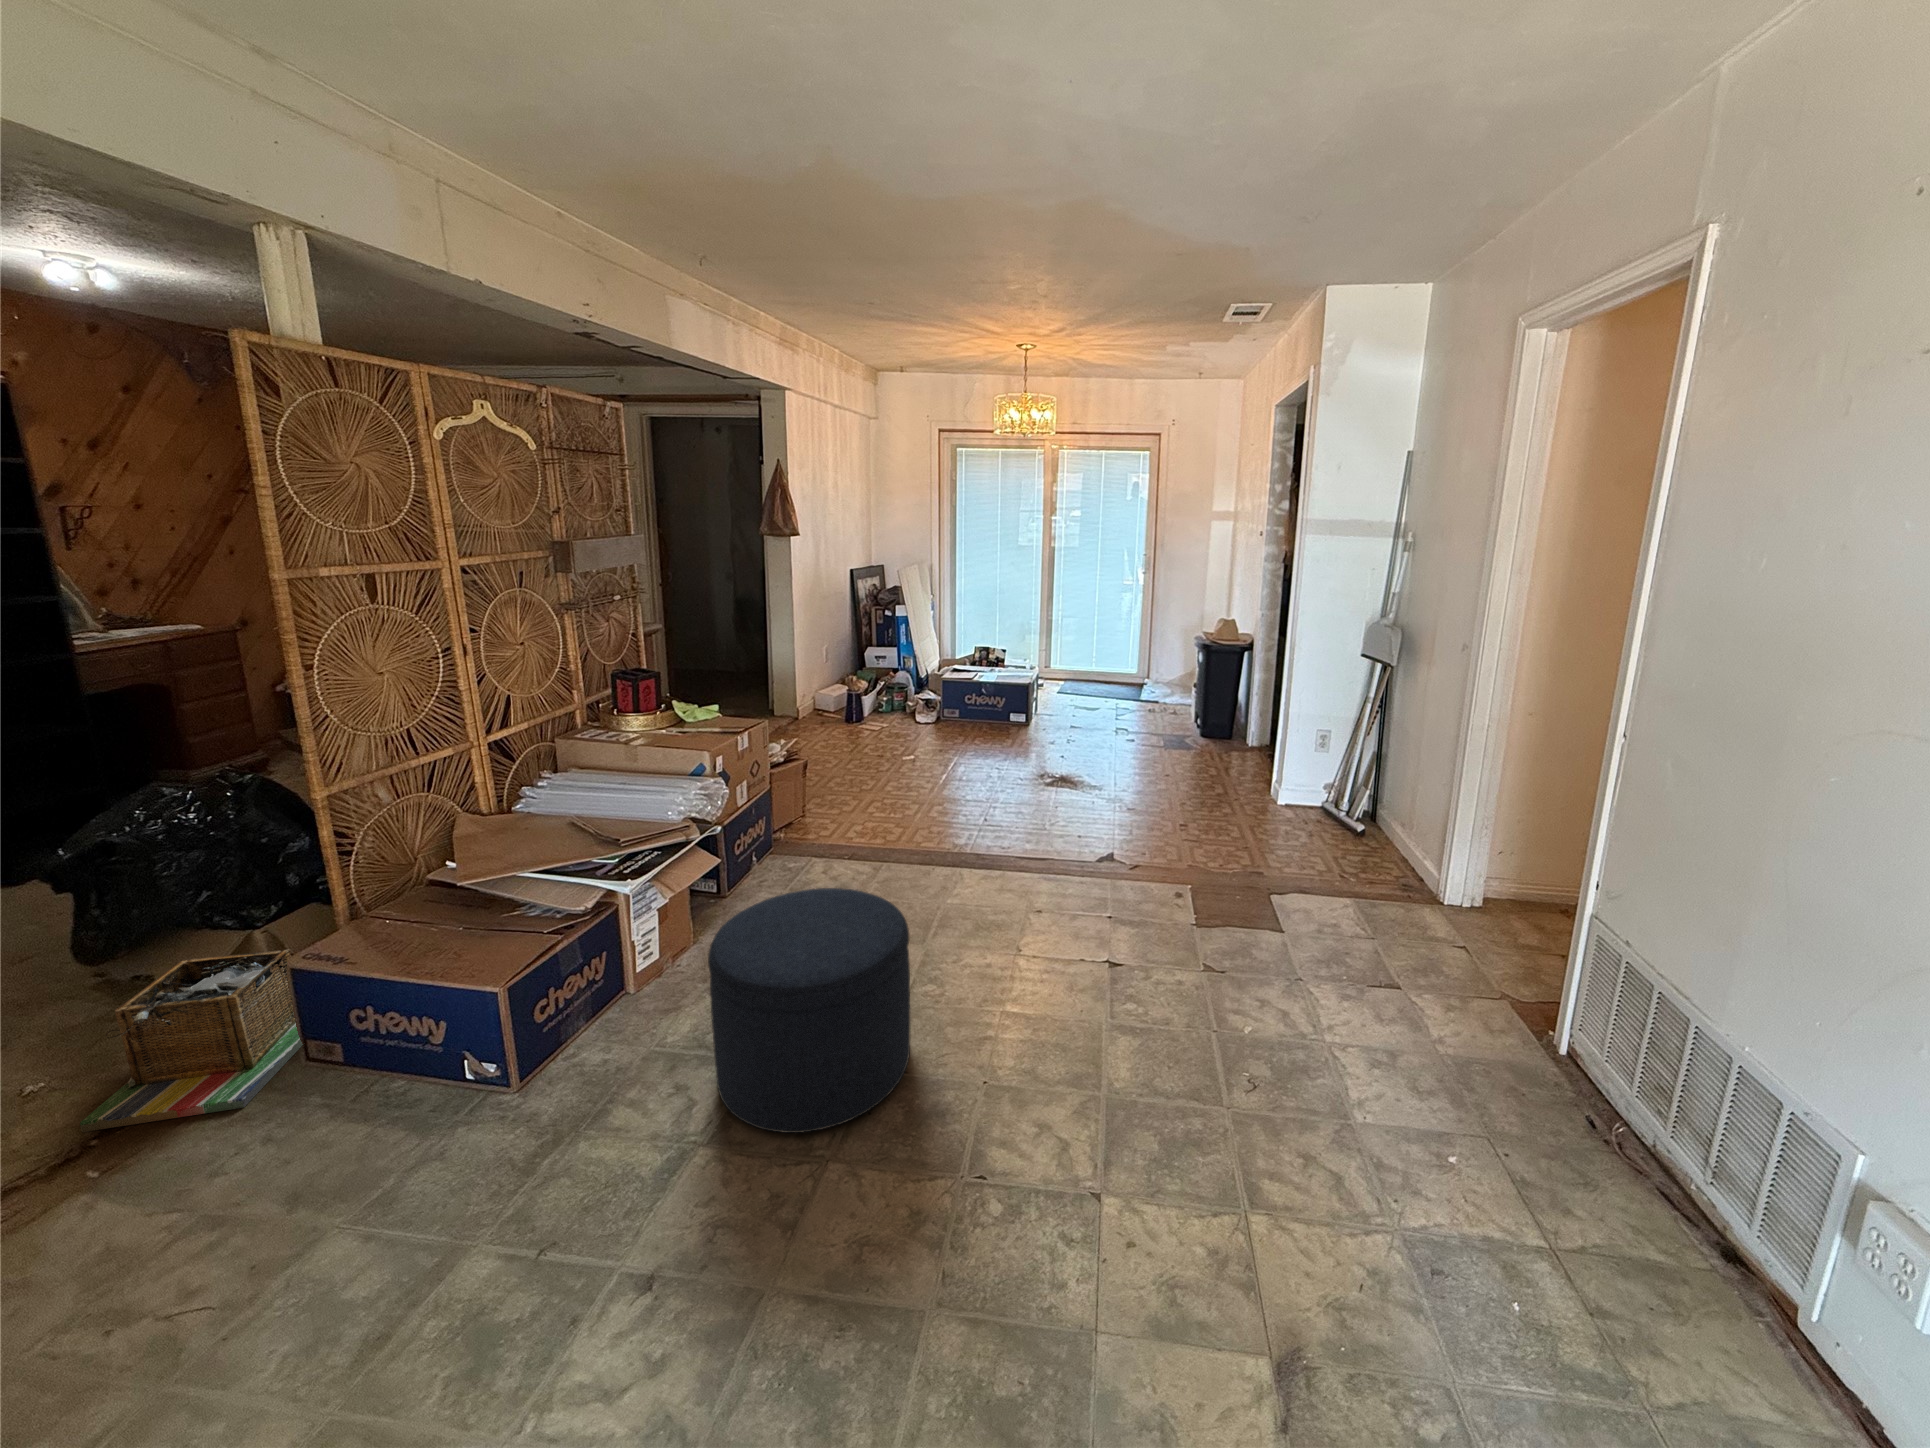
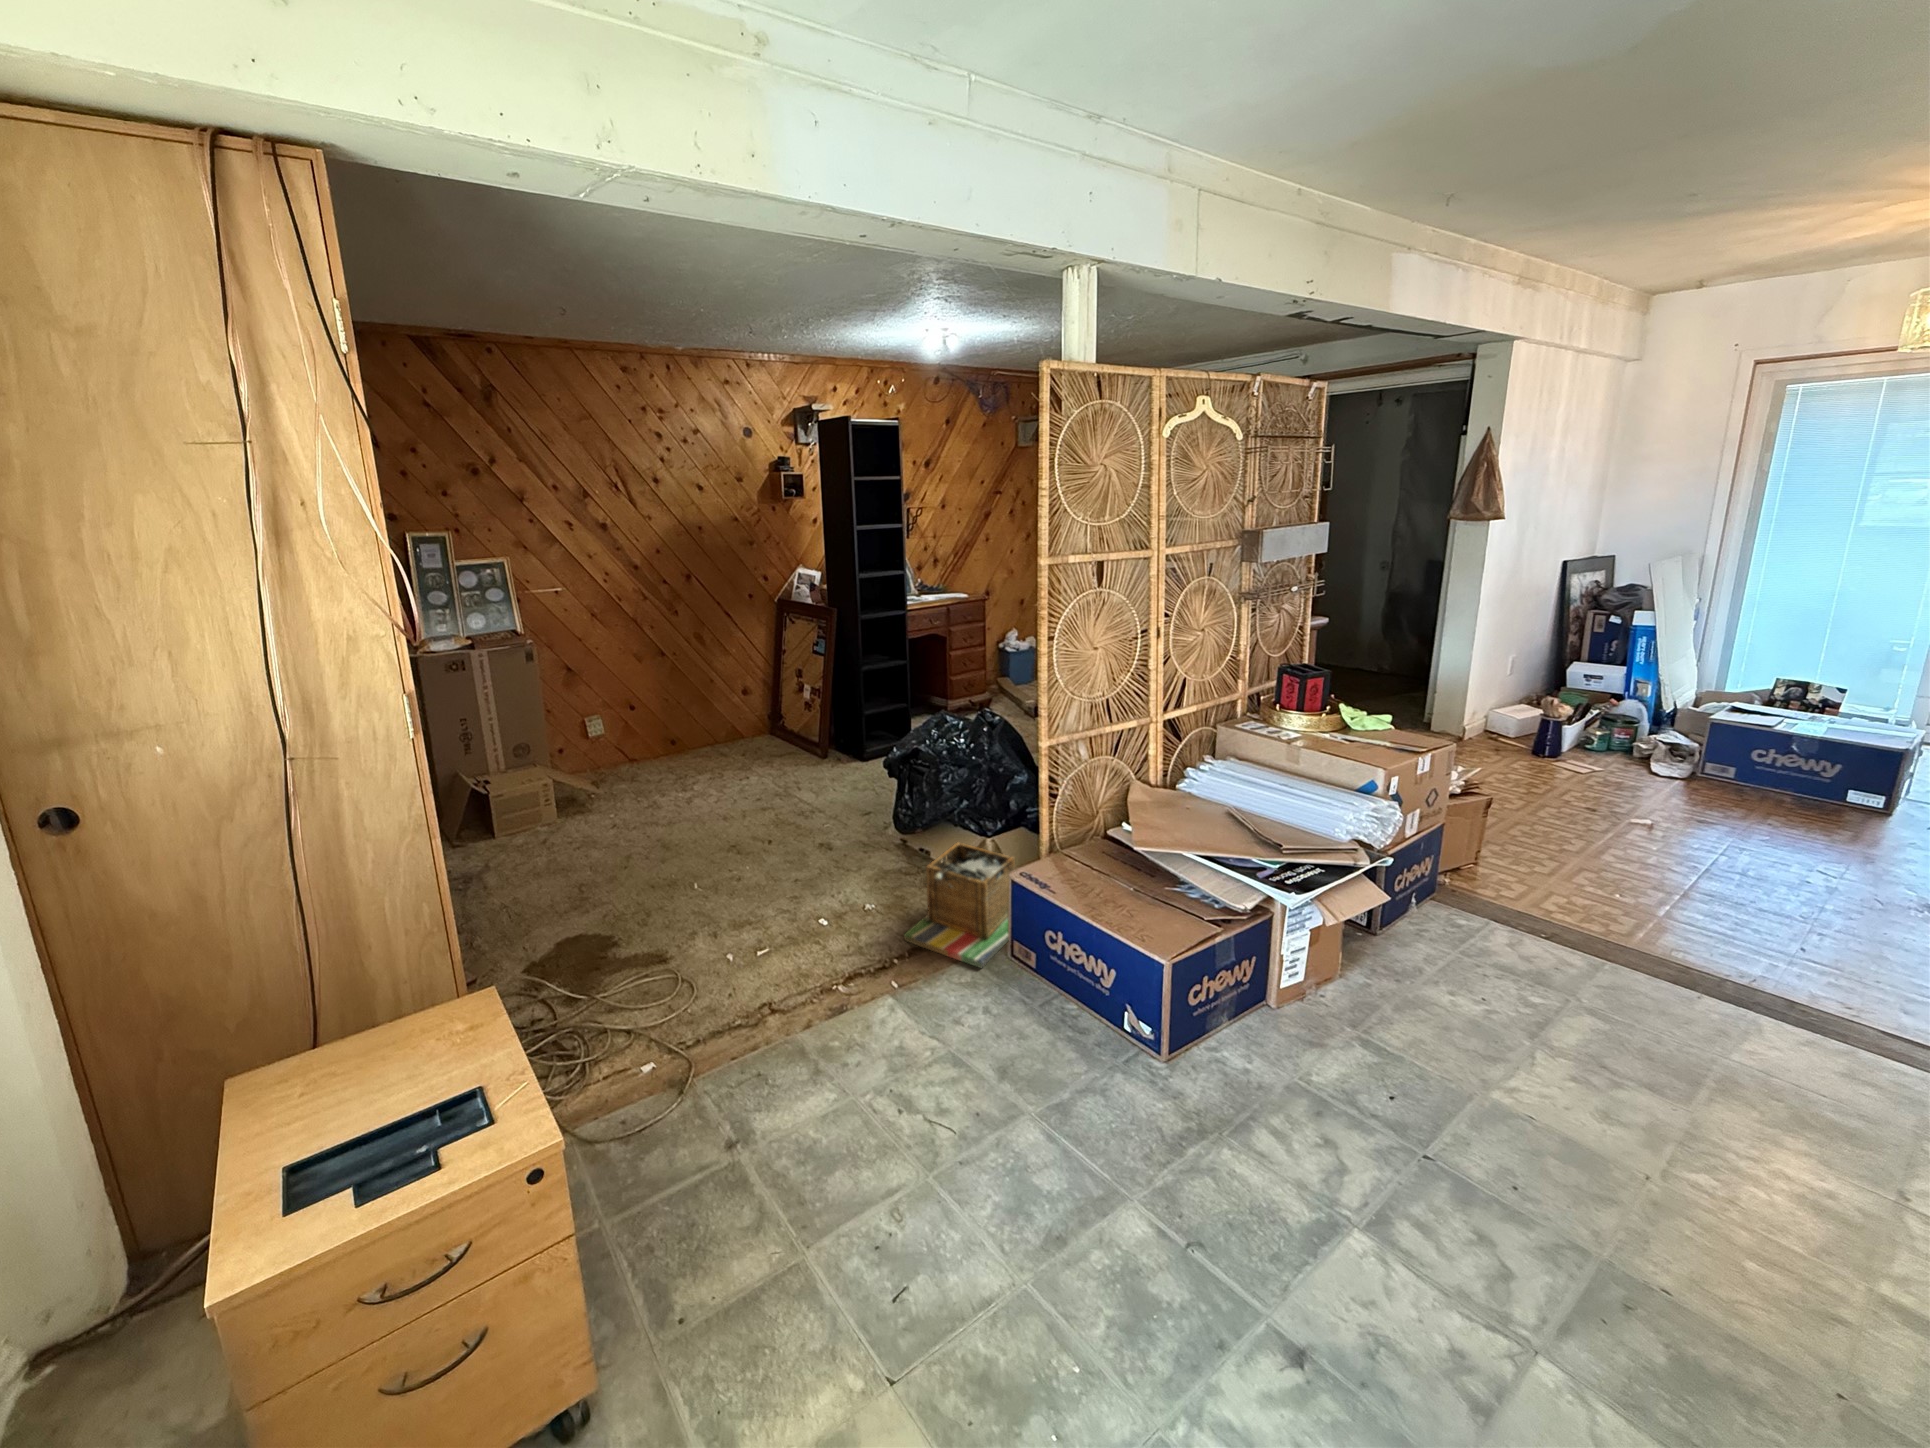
ottoman: present [708,888,910,1133] -> none [1385,983,1759,1363]

